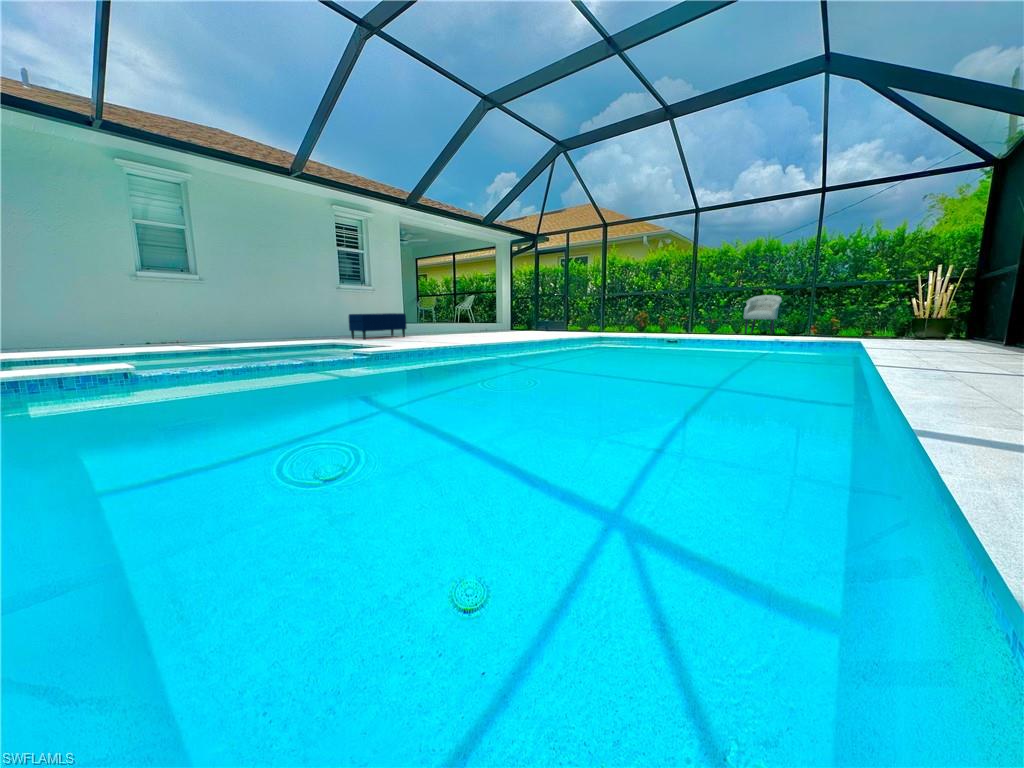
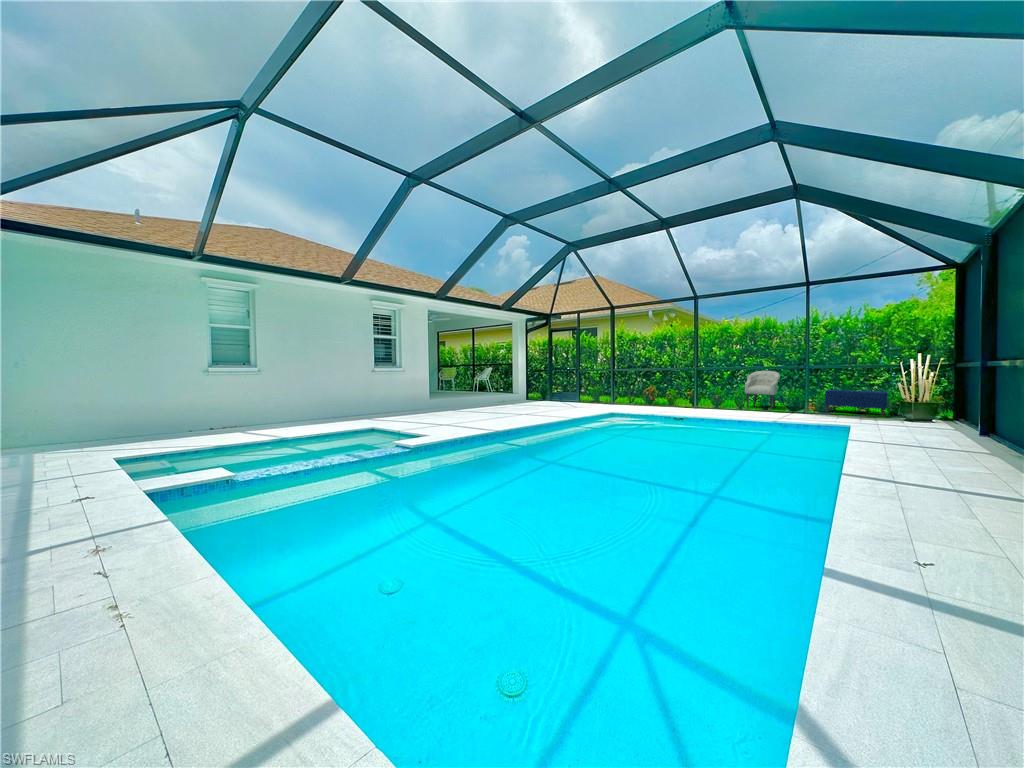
bench: present [349,313,407,340] -> present [825,390,888,416]

